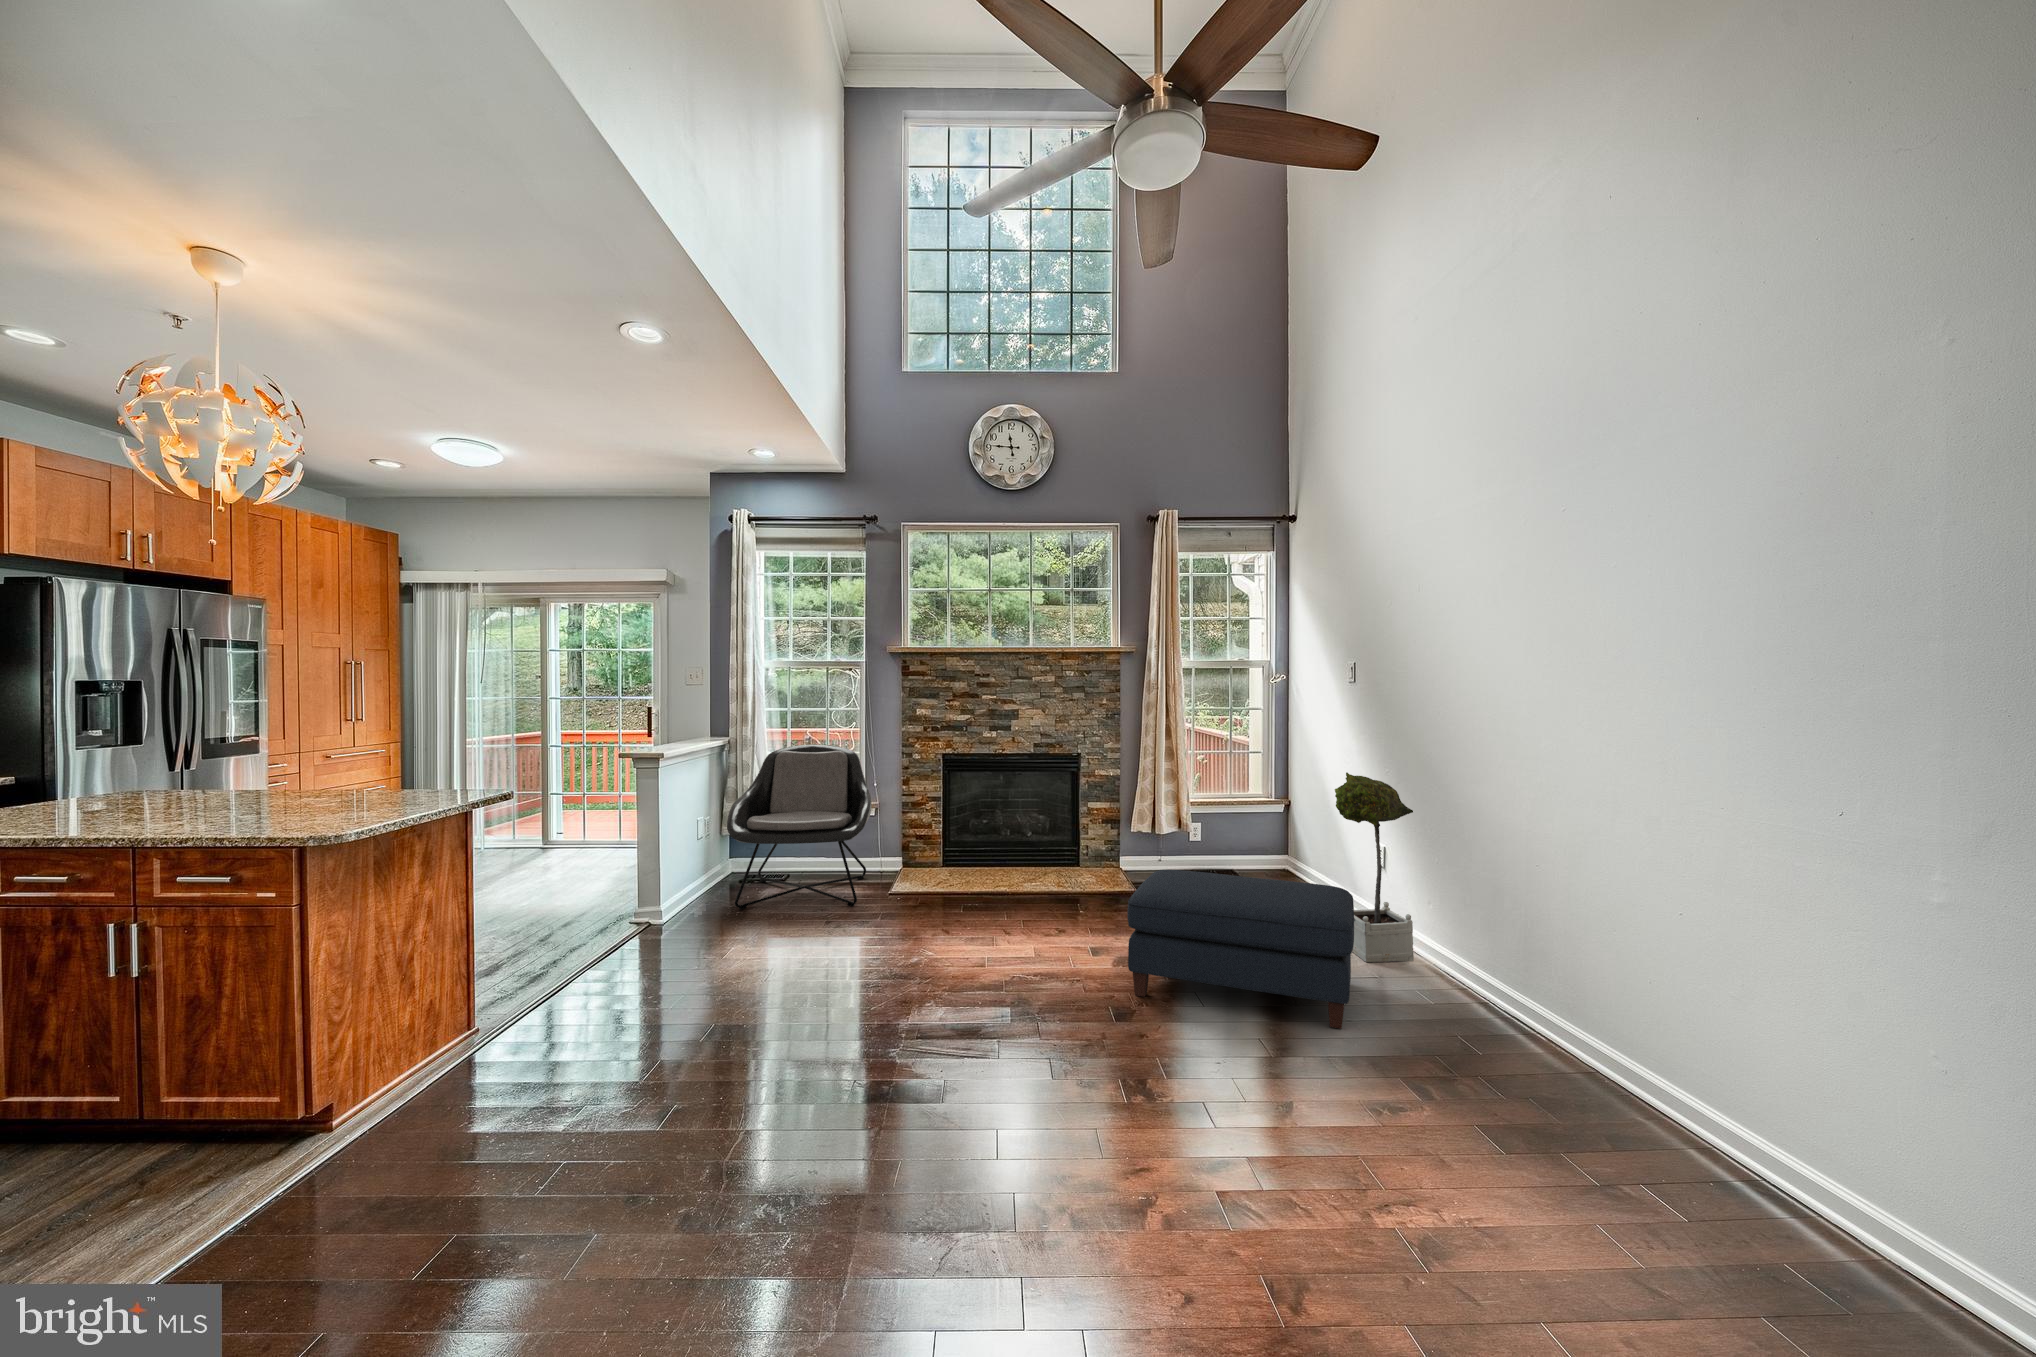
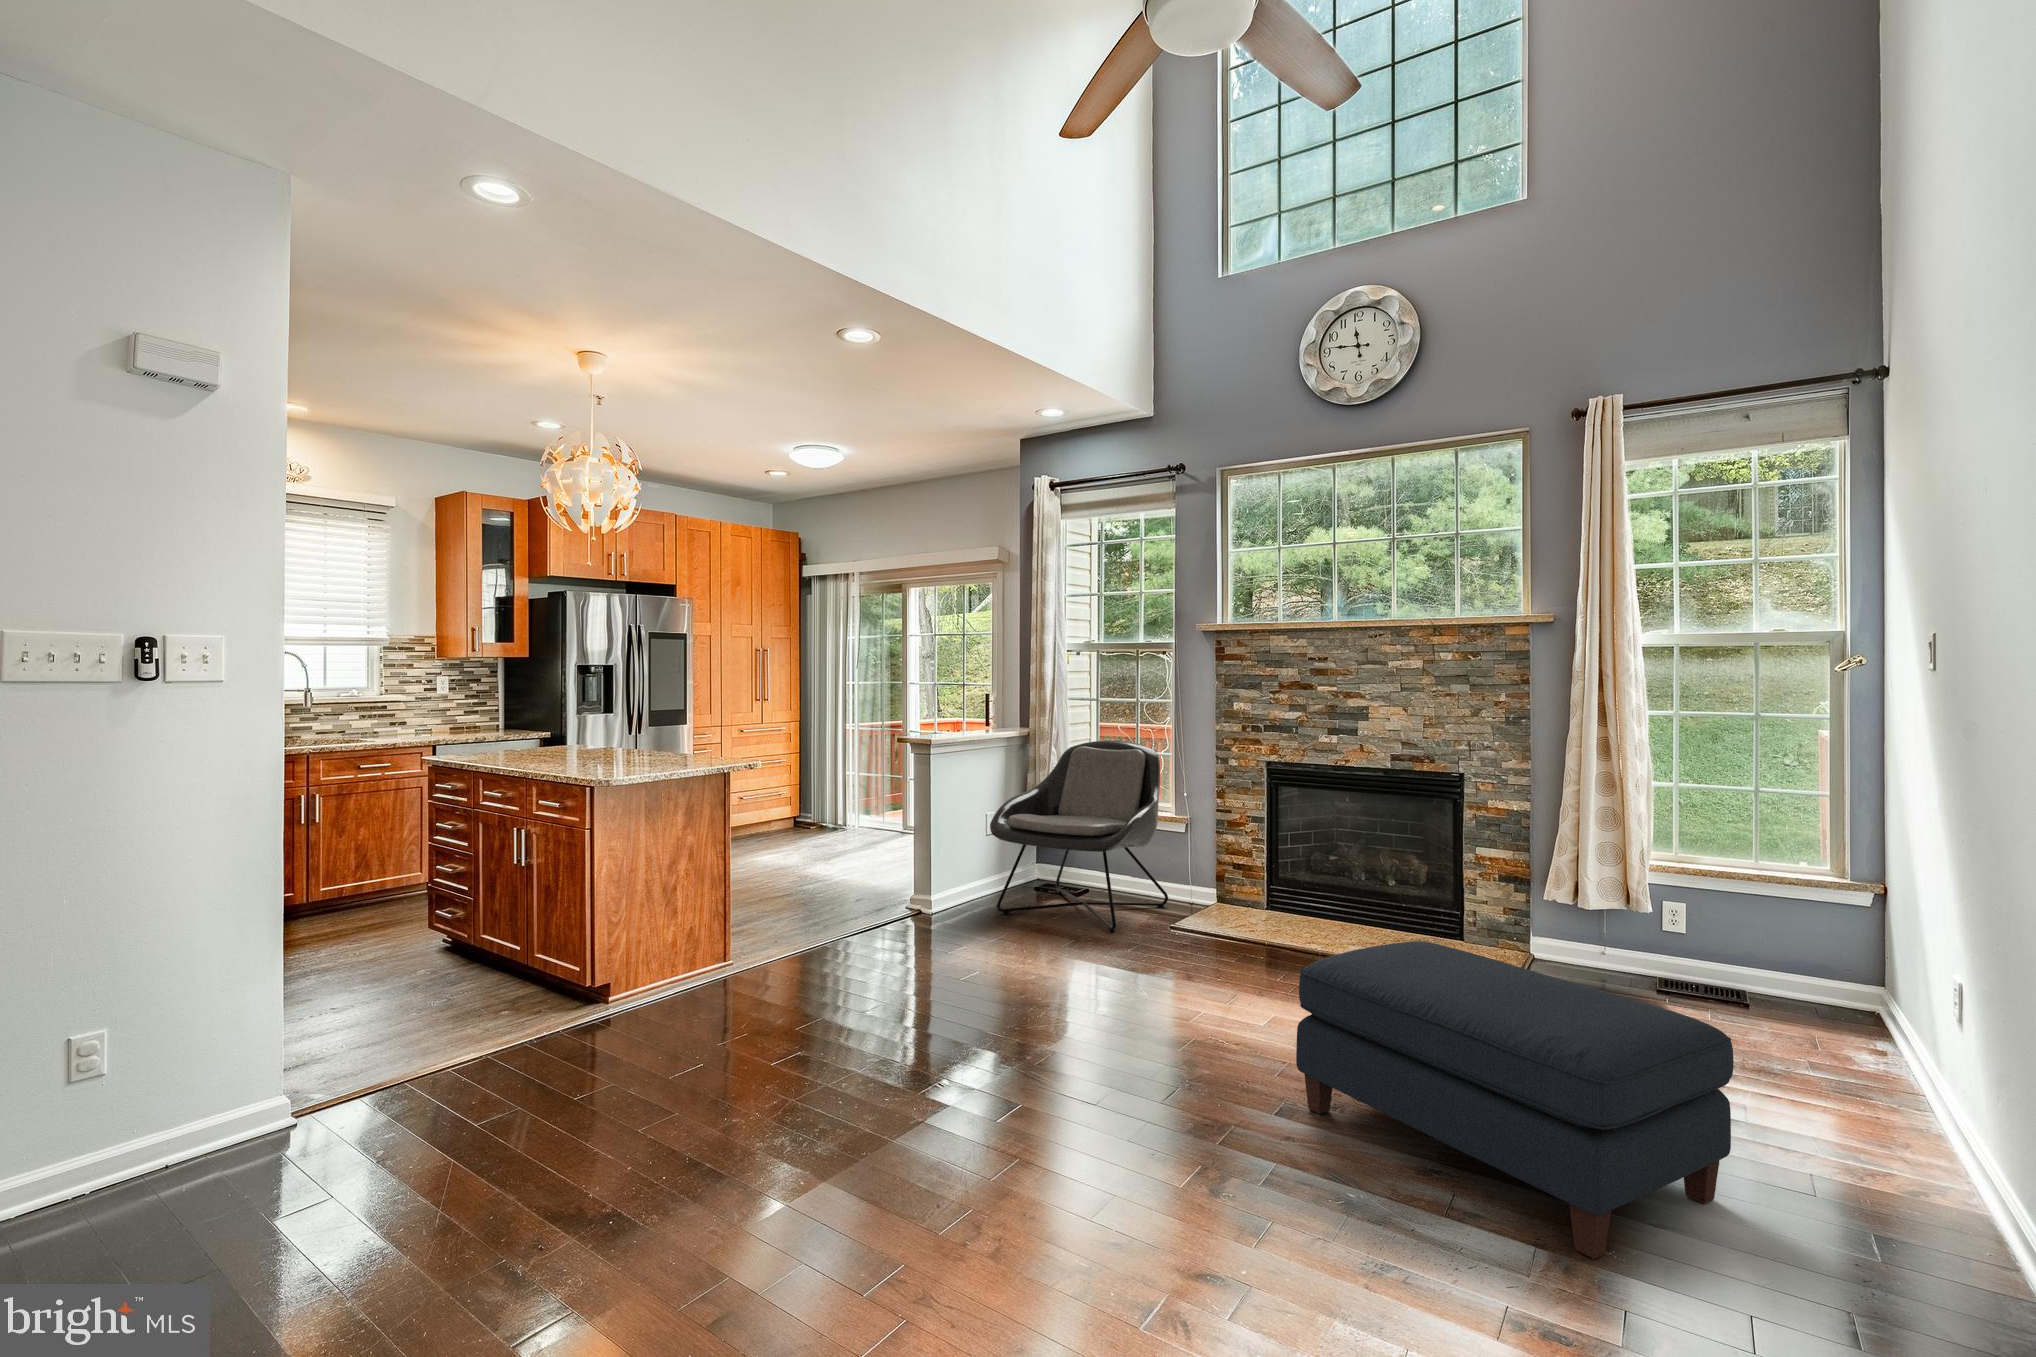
potted tree: present [1335,773,1414,962] -> none [1779,823,1976,1219]

